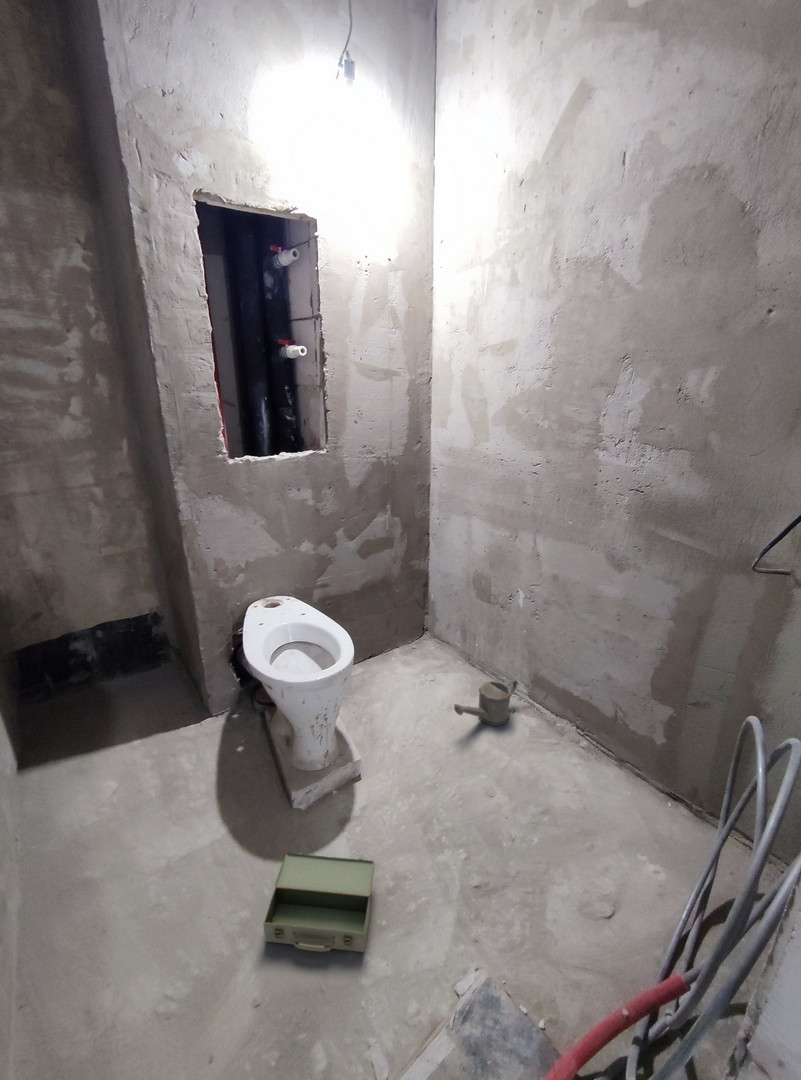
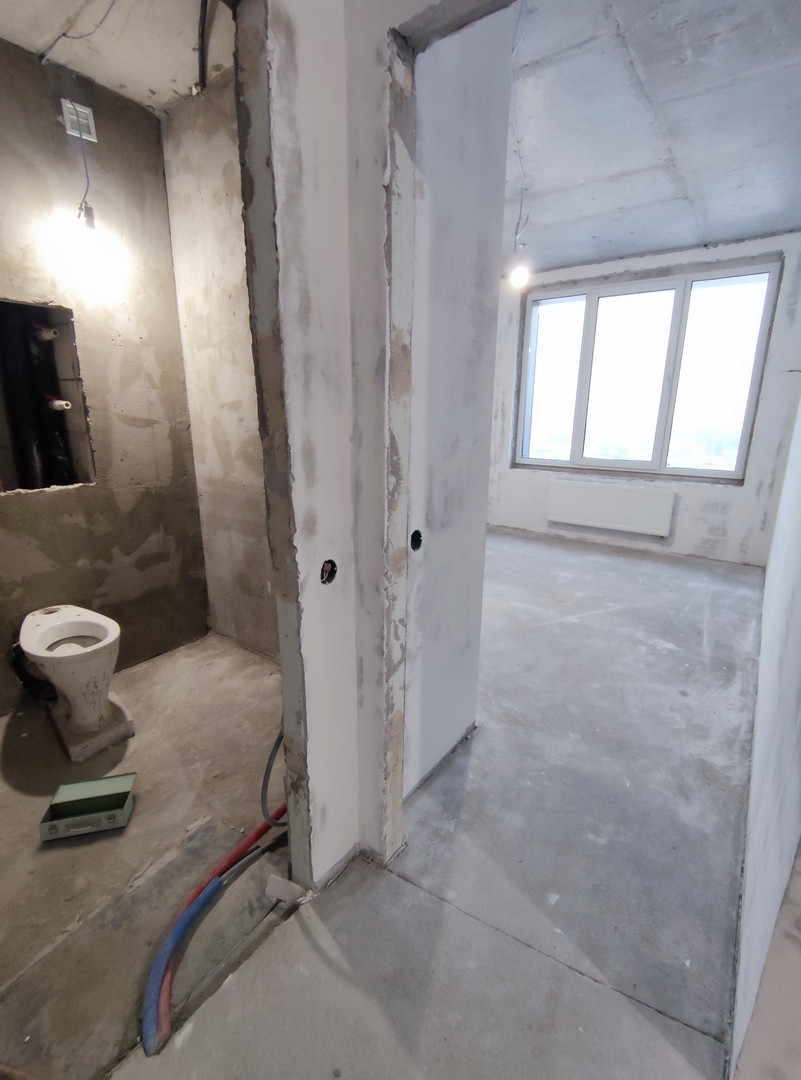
watering can: present [454,679,517,726] -> none [216,647,271,683]

